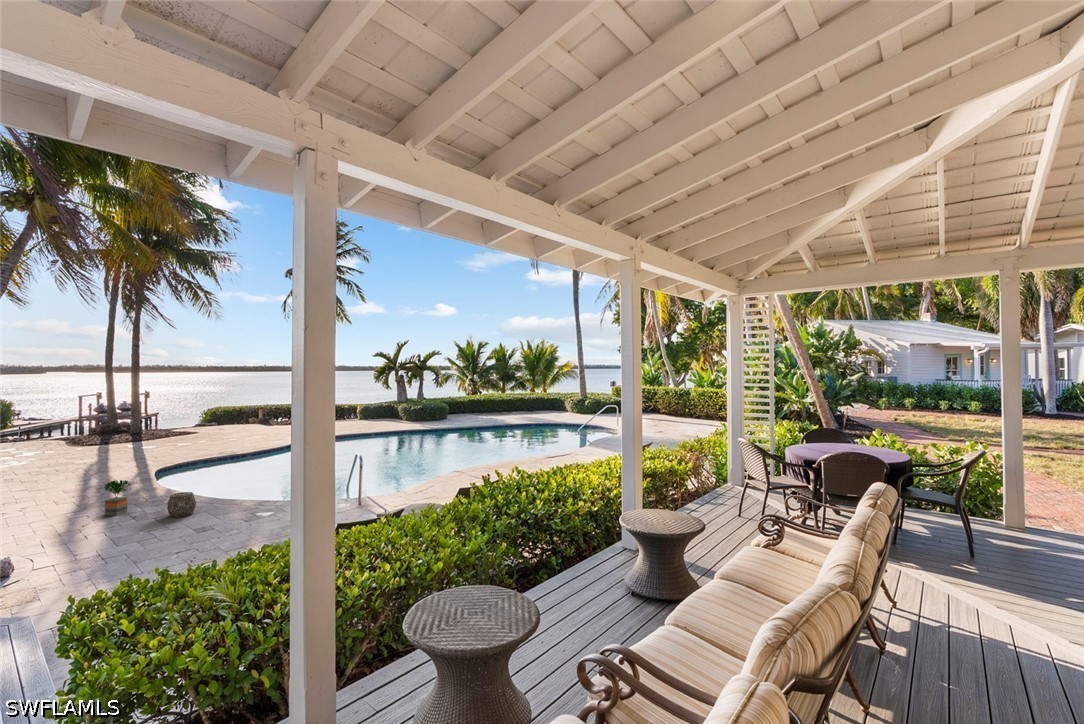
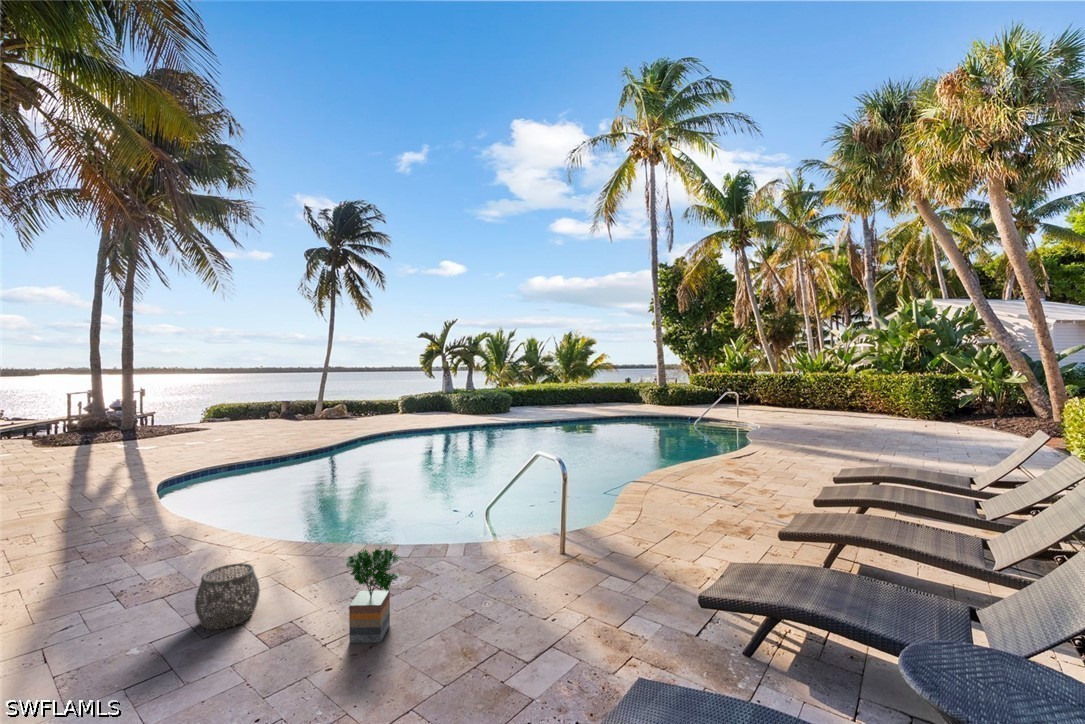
potted tree: present [104,480,131,515] -> present [345,549,400,643]

